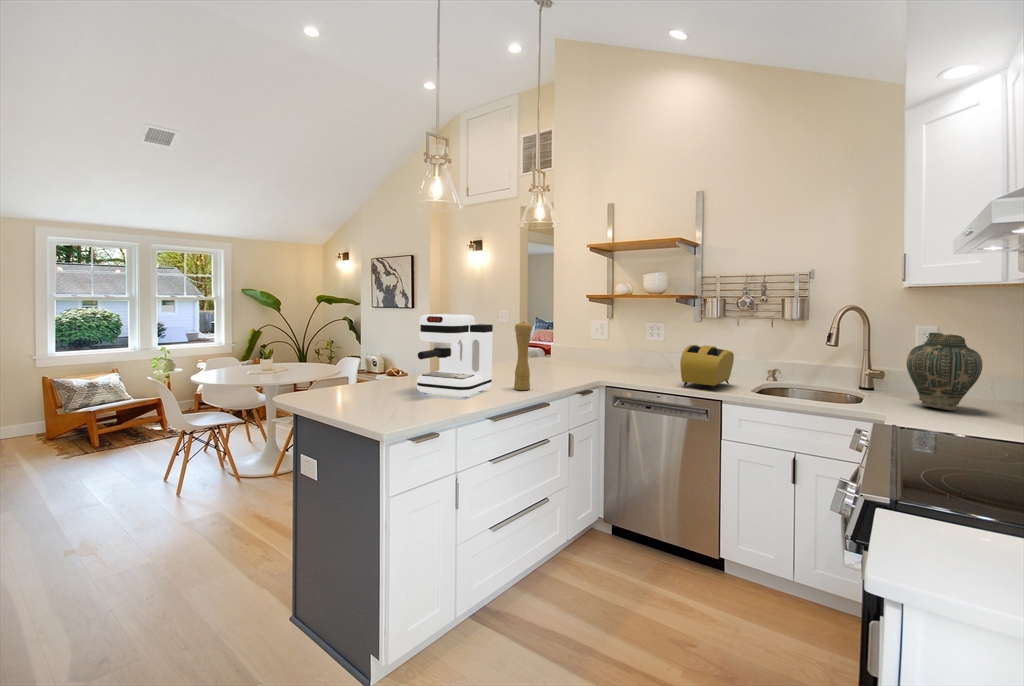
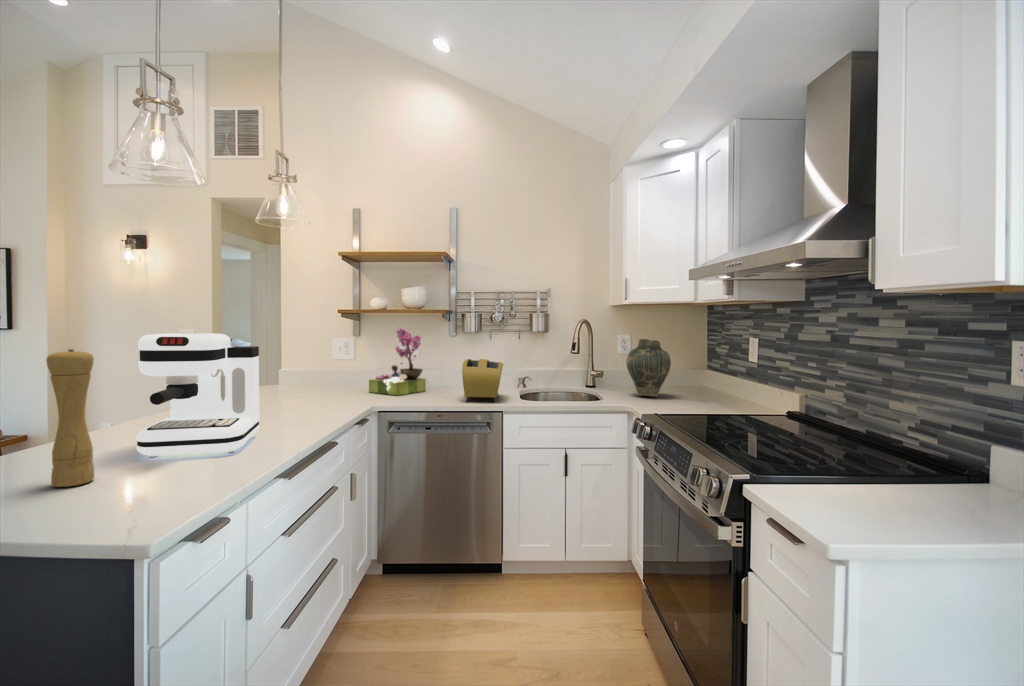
flower arrangement: none [607,311,660,375] -> present [369,328,426,396]
pepper mill: present [514,322,532,390] -> present [46,349,94,487]

